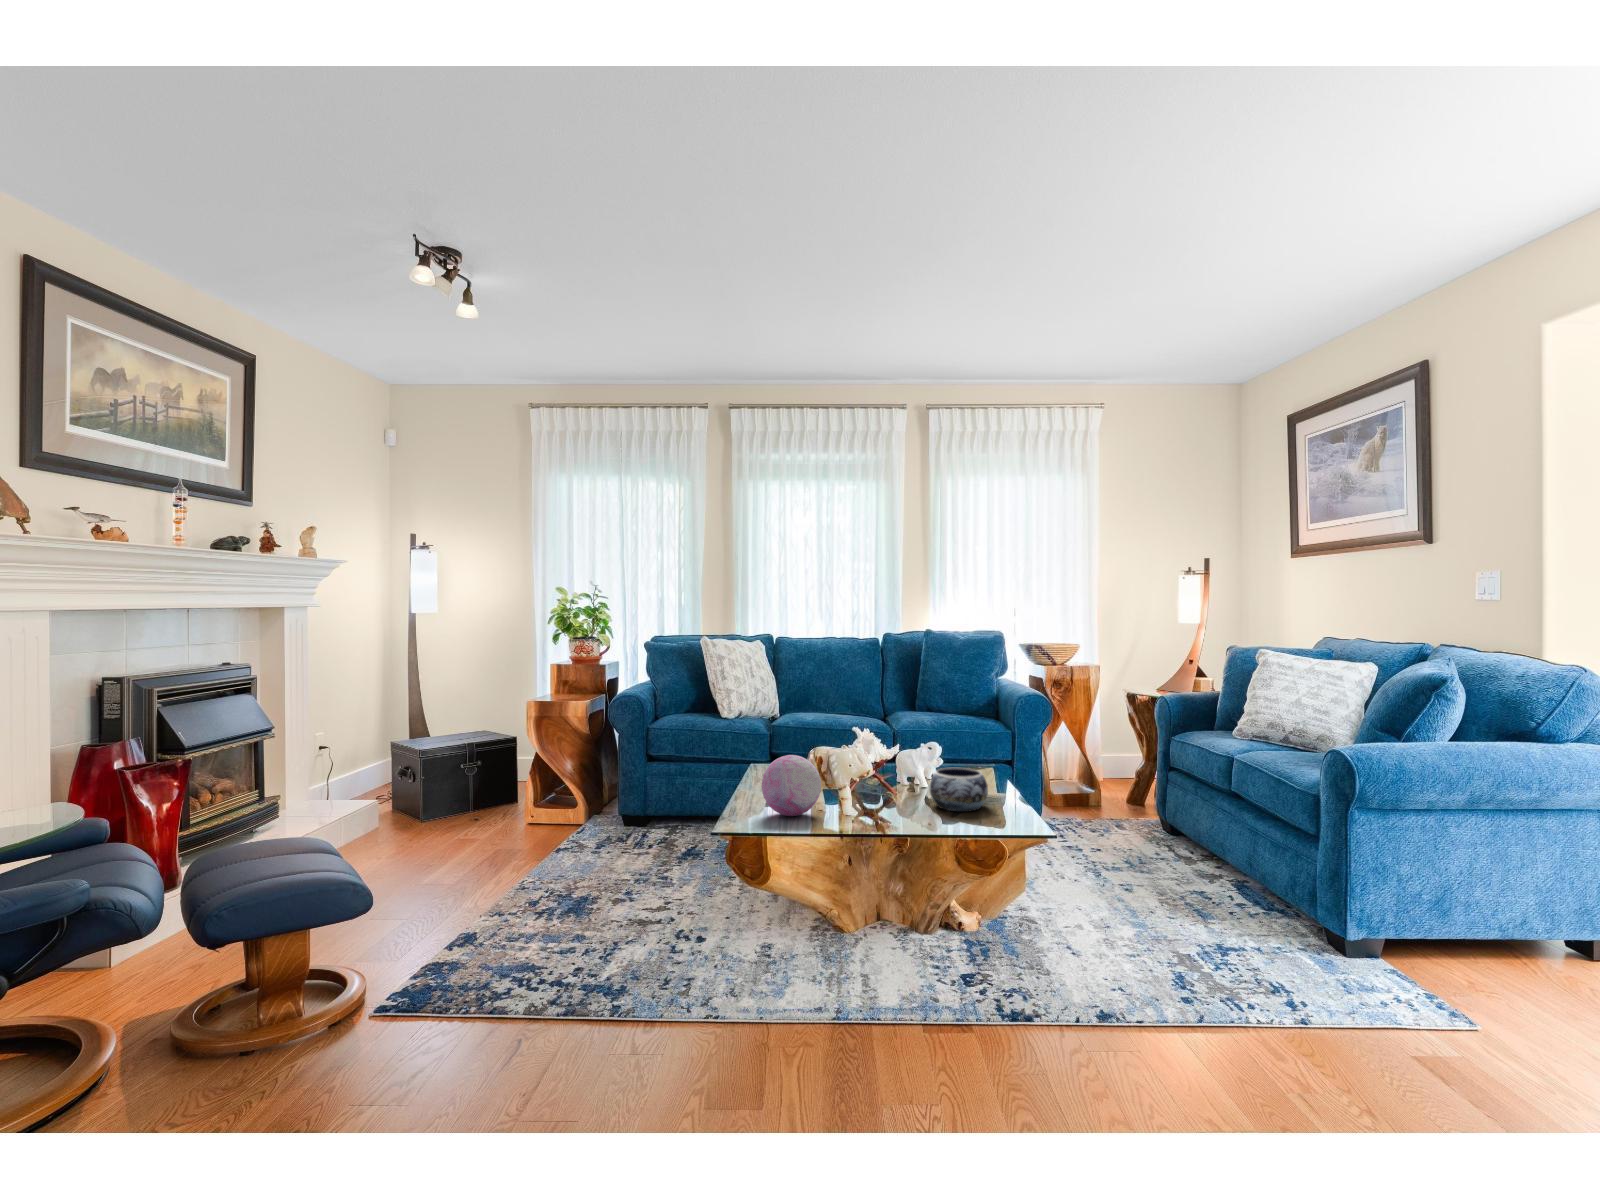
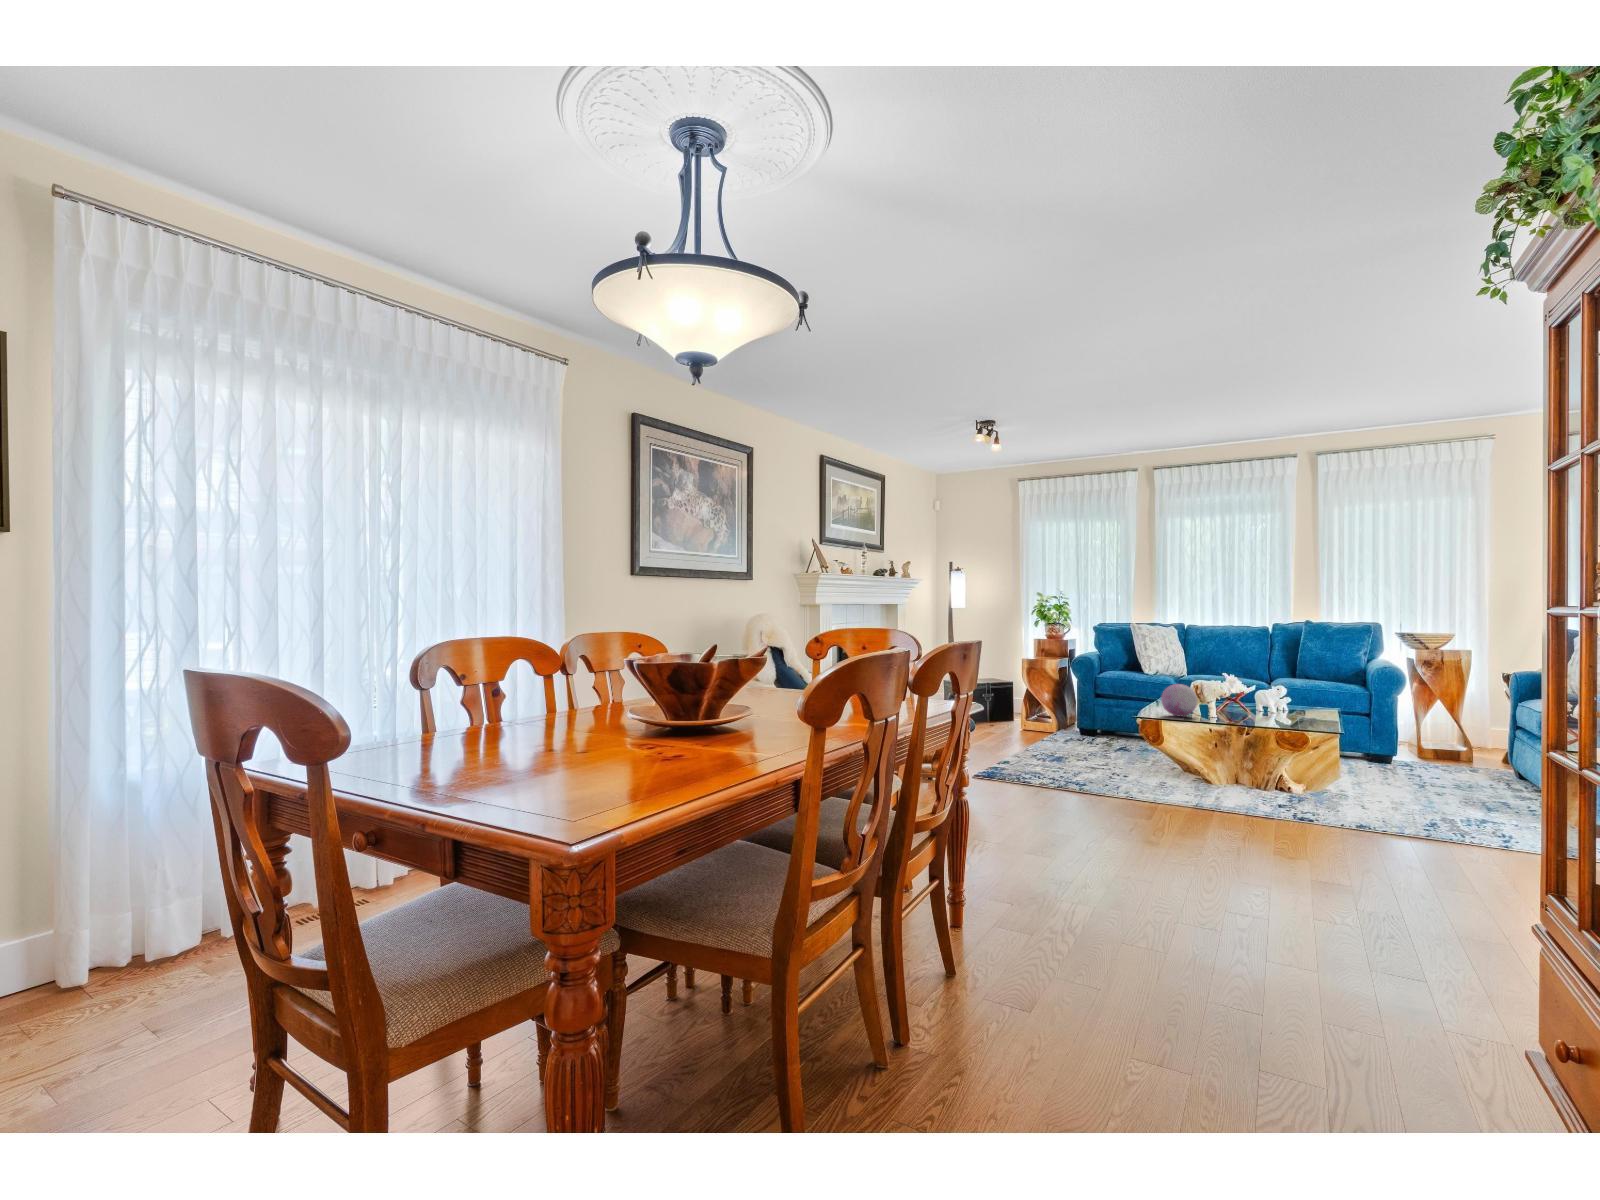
decorative bowl: present [930,767,988,812] -> none [1271,700,1312,724]

